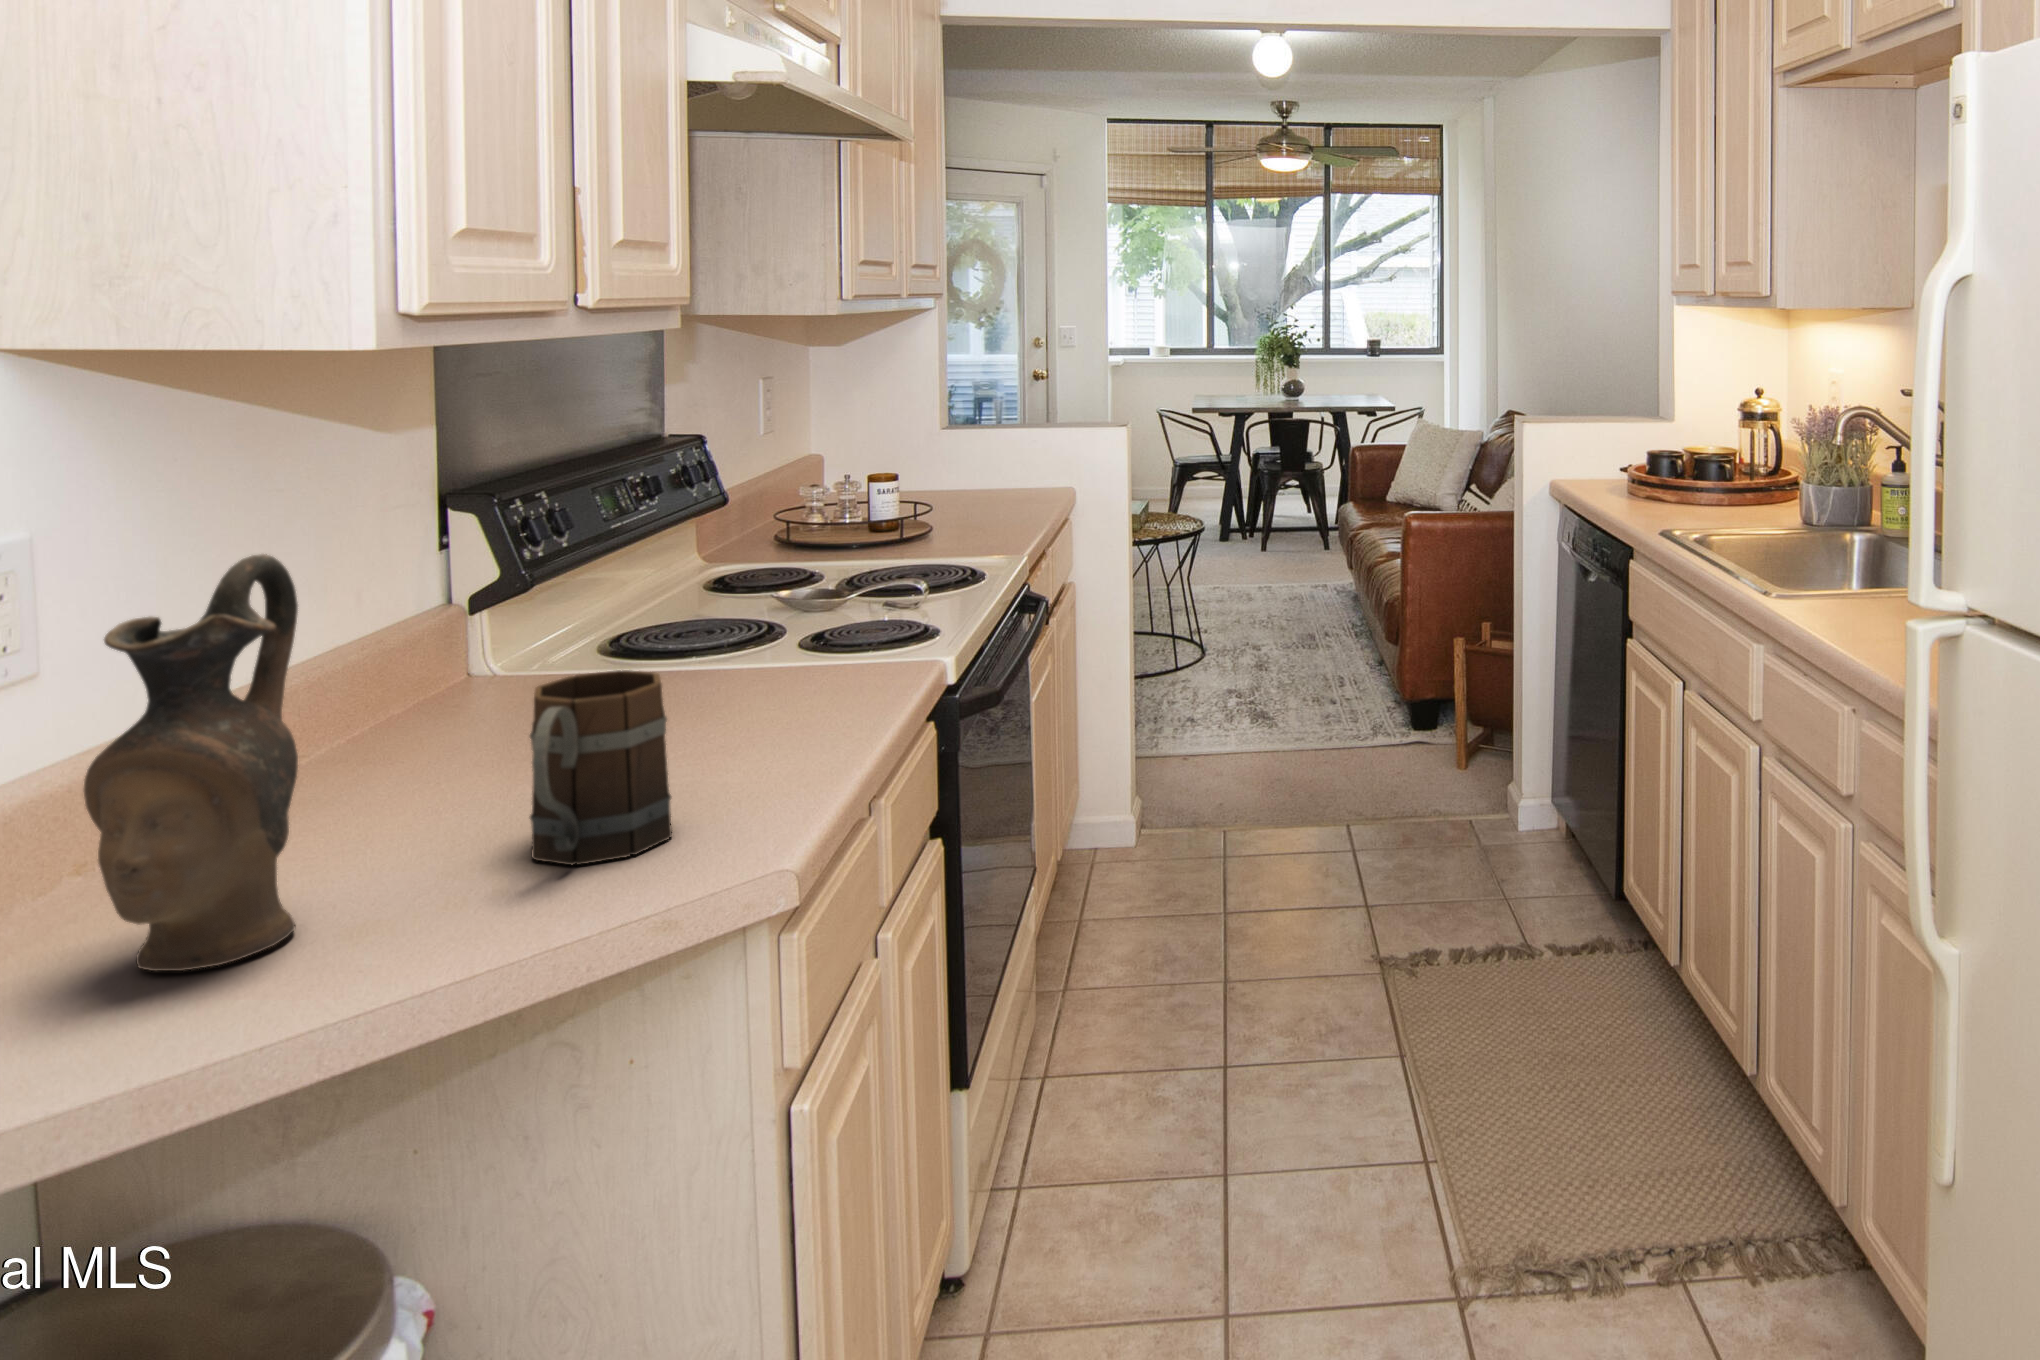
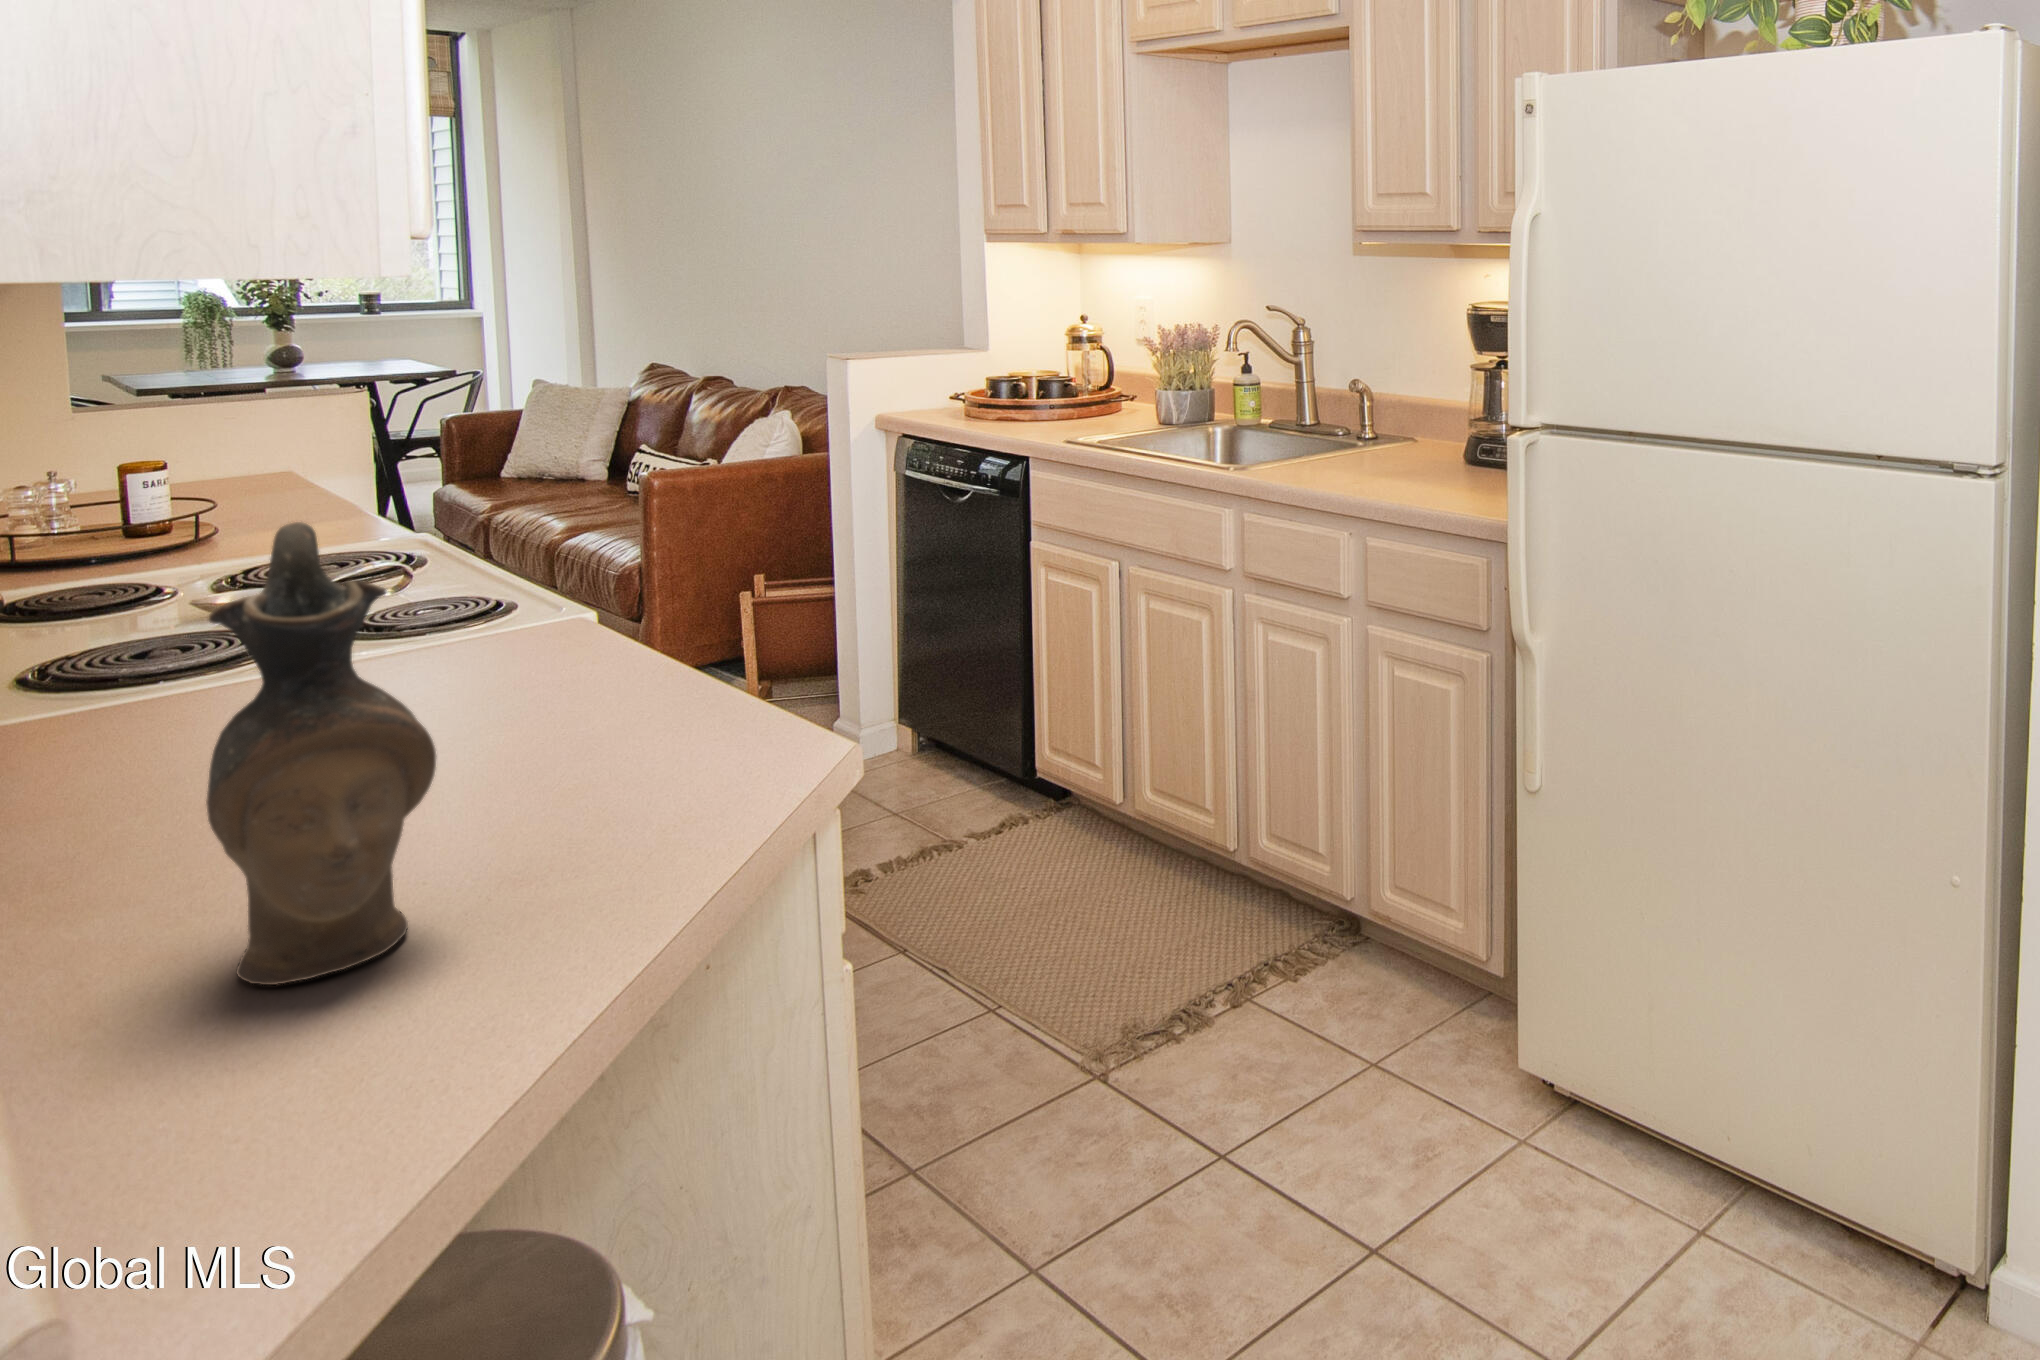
mug: present [530,670,672,865] -> none [481,620,640,821]

